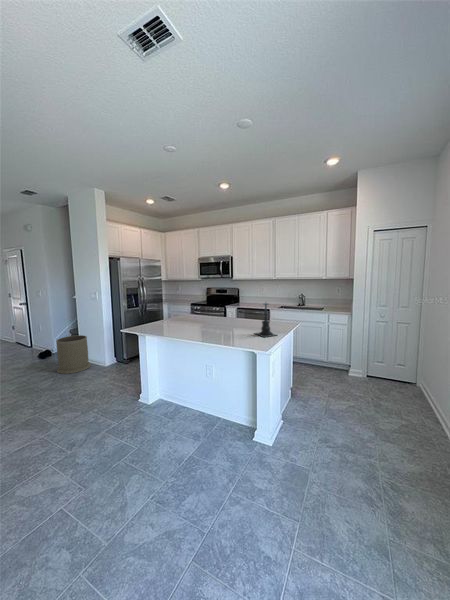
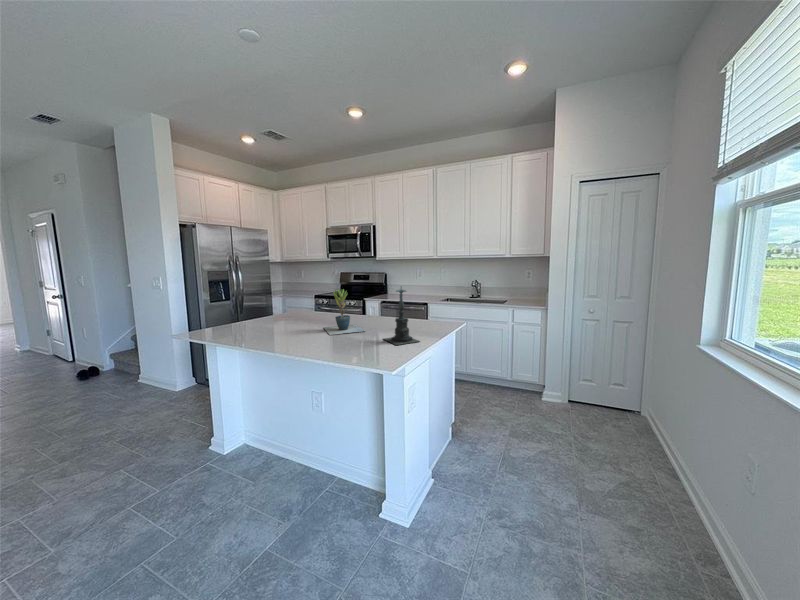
potted plant: none [212,302,240,331] -> present [324,289,364,335]
trash can: present [56,335,91,374] -> none [94,344,154,404]

